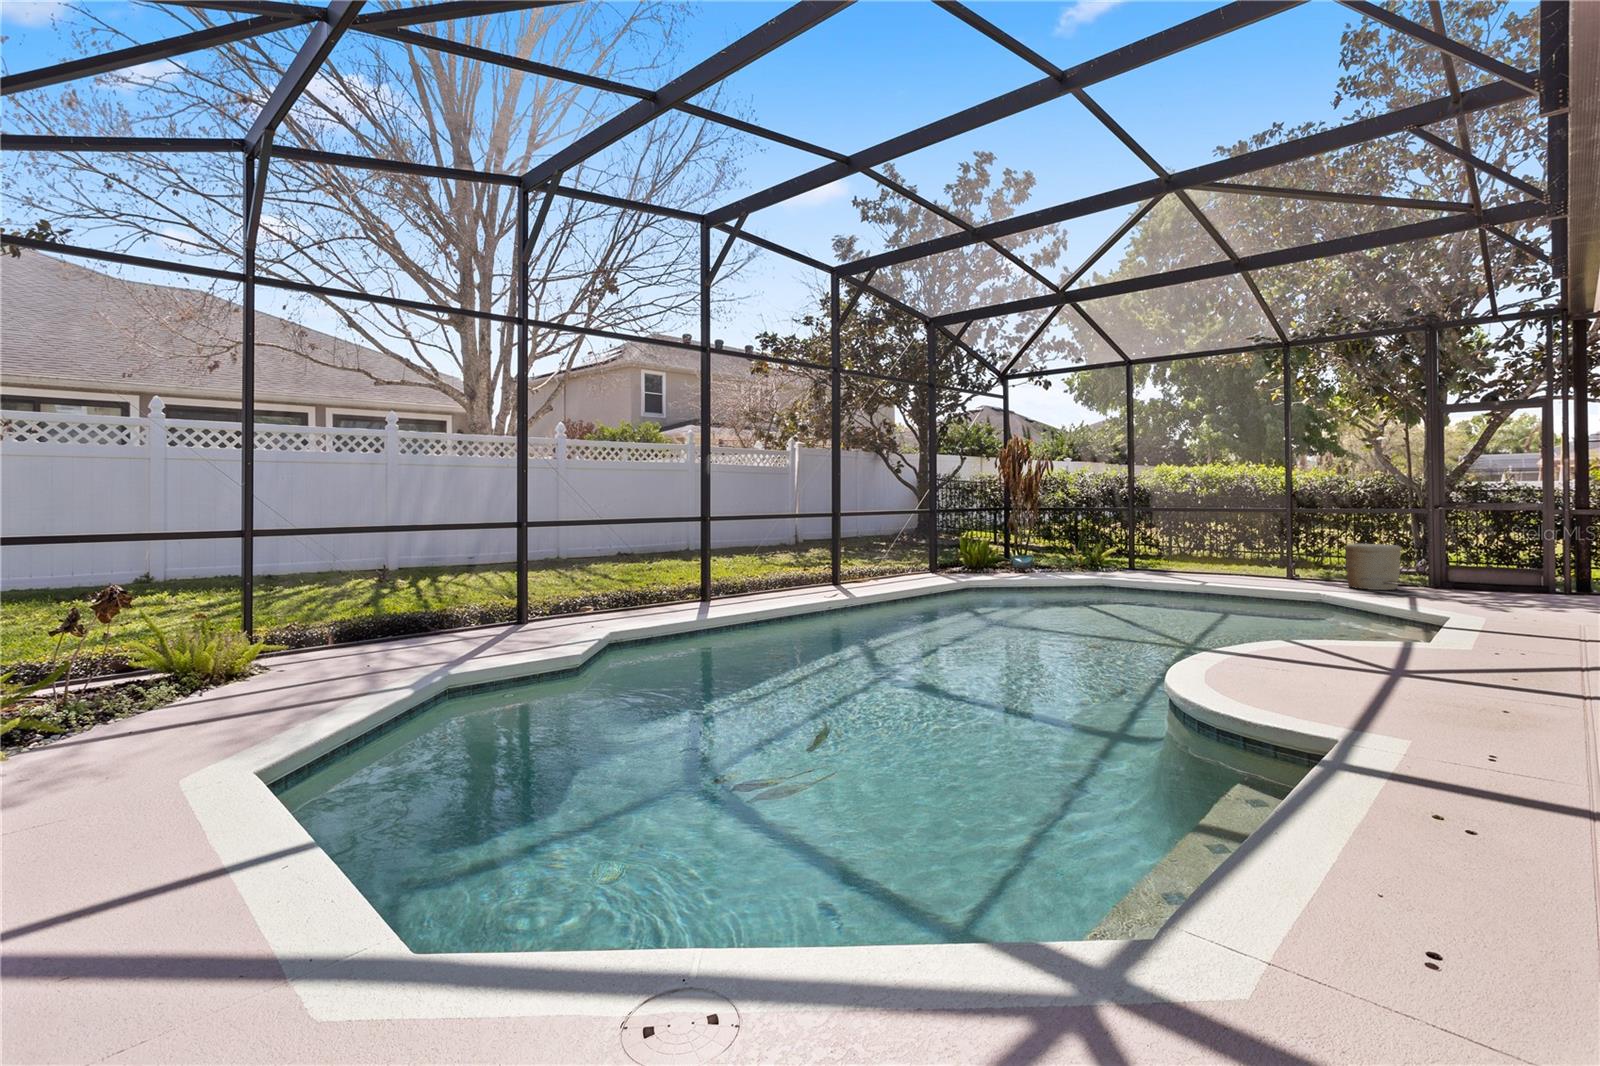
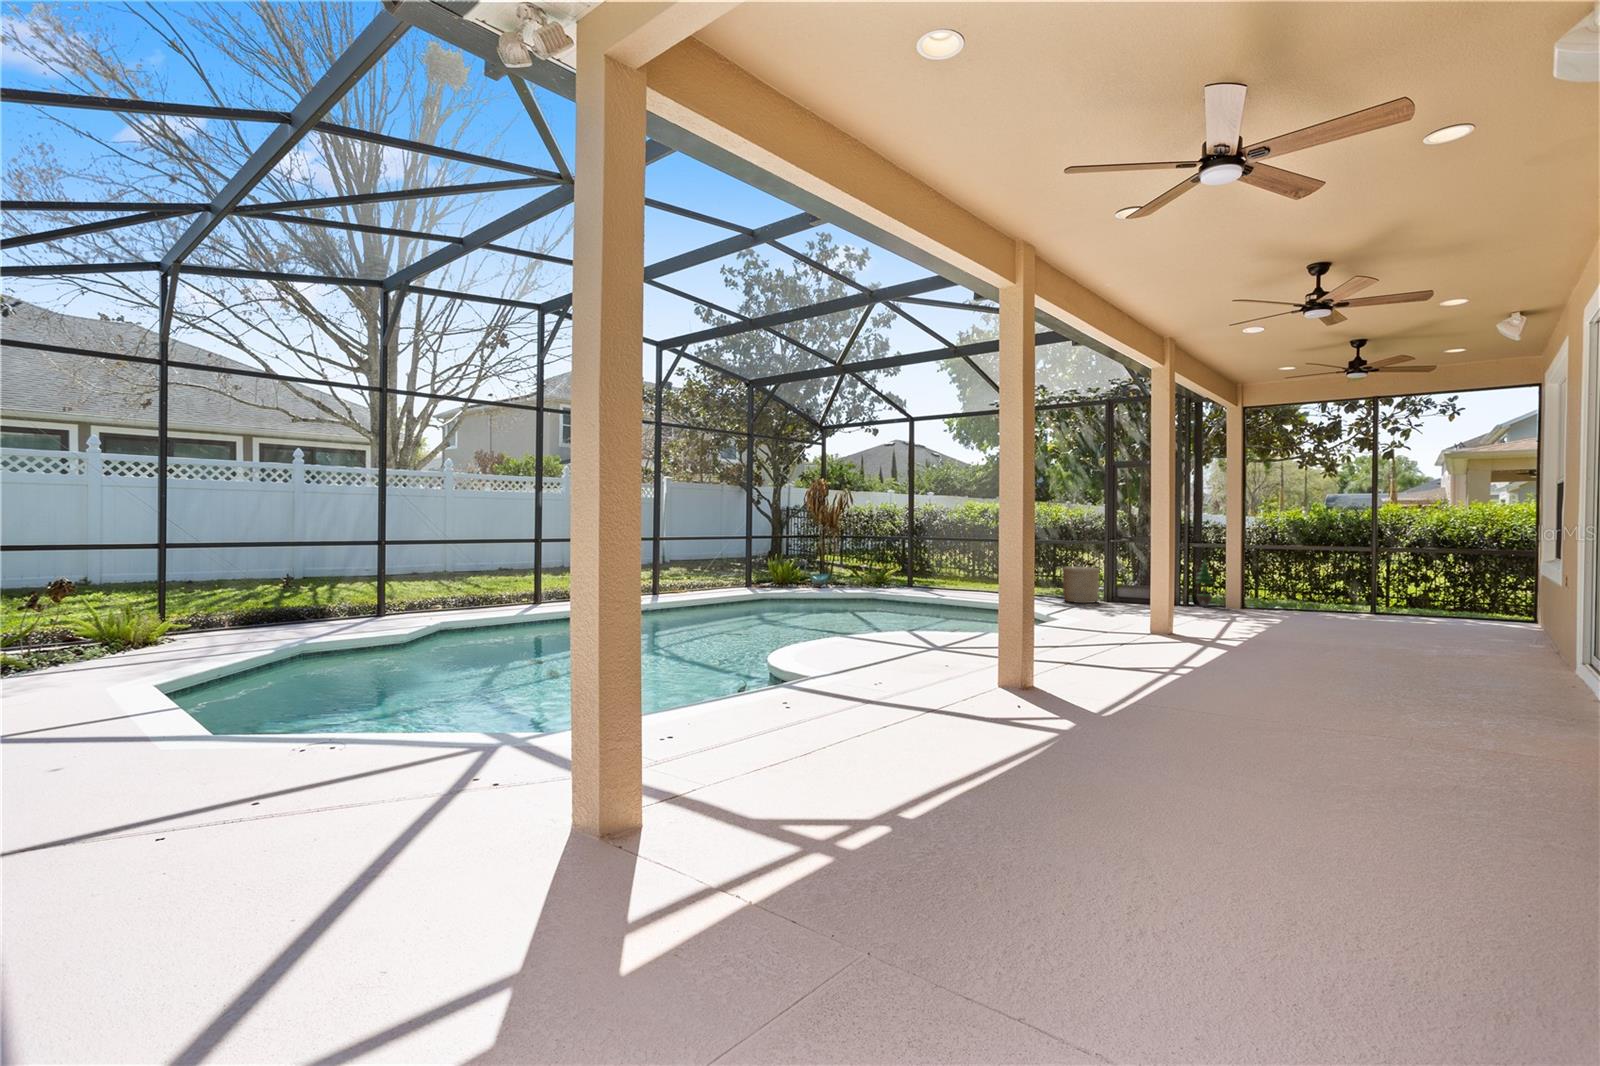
potted tree: none [1541,530,1573,594] -> present [1196,559,1212,606]

